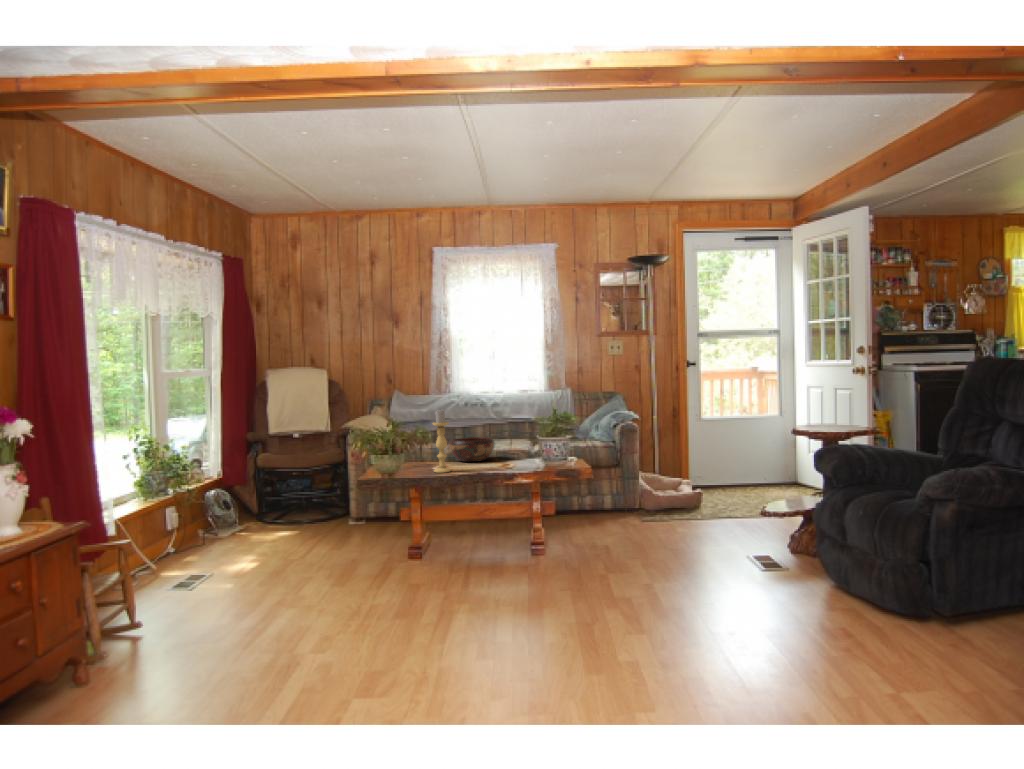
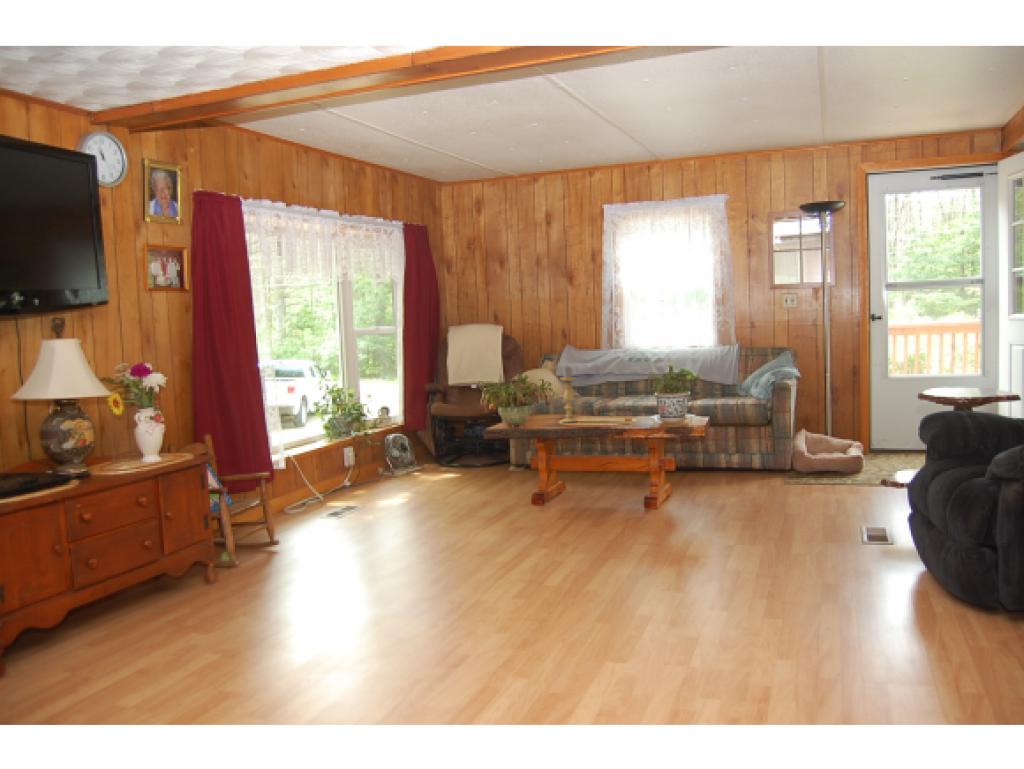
decorative bowl: present [449,437,494,462] -> none [586,392,629,415]

